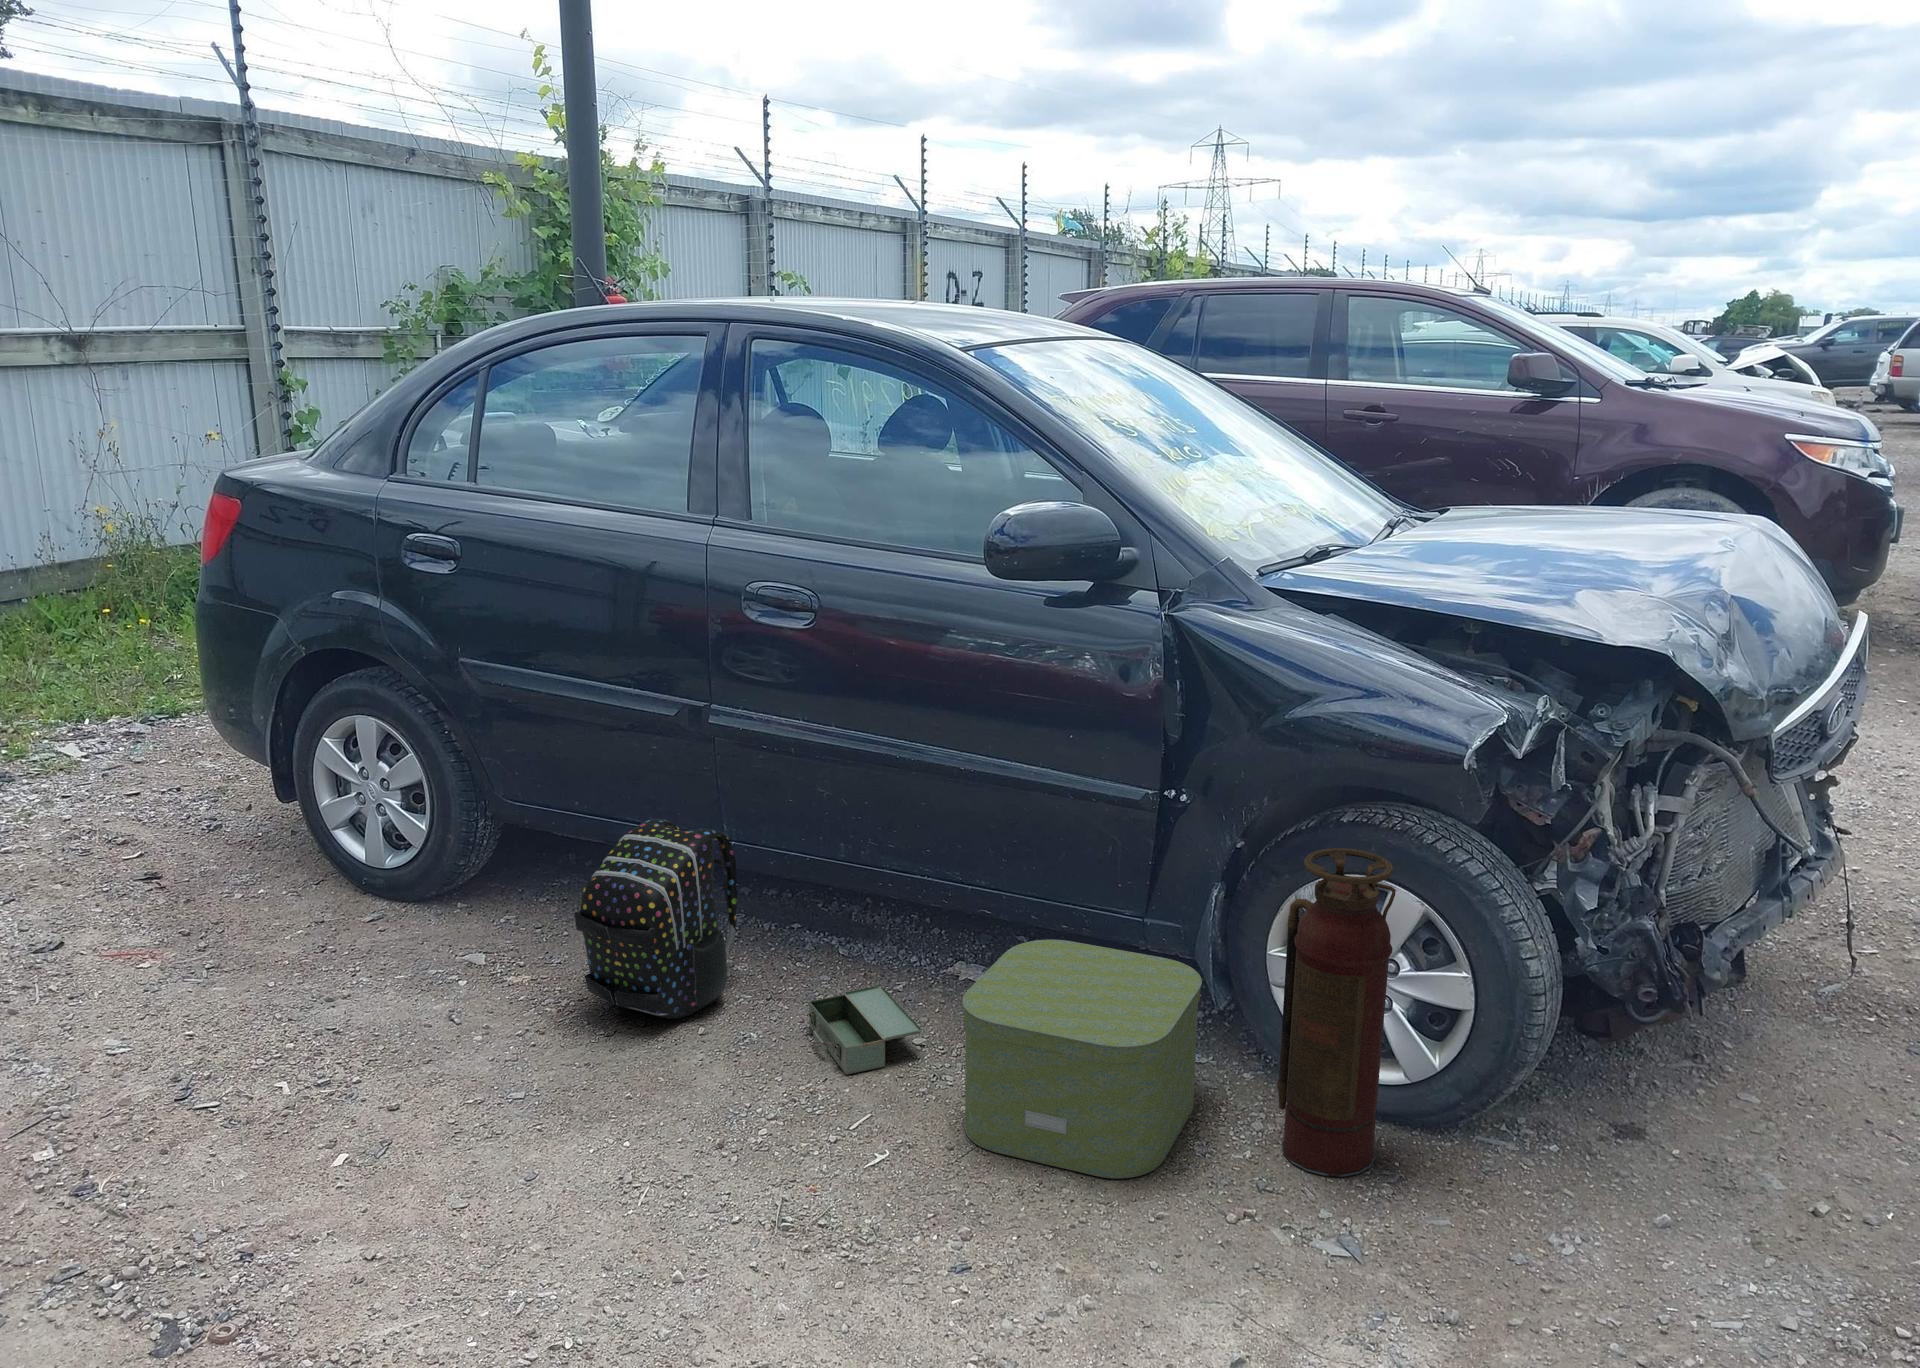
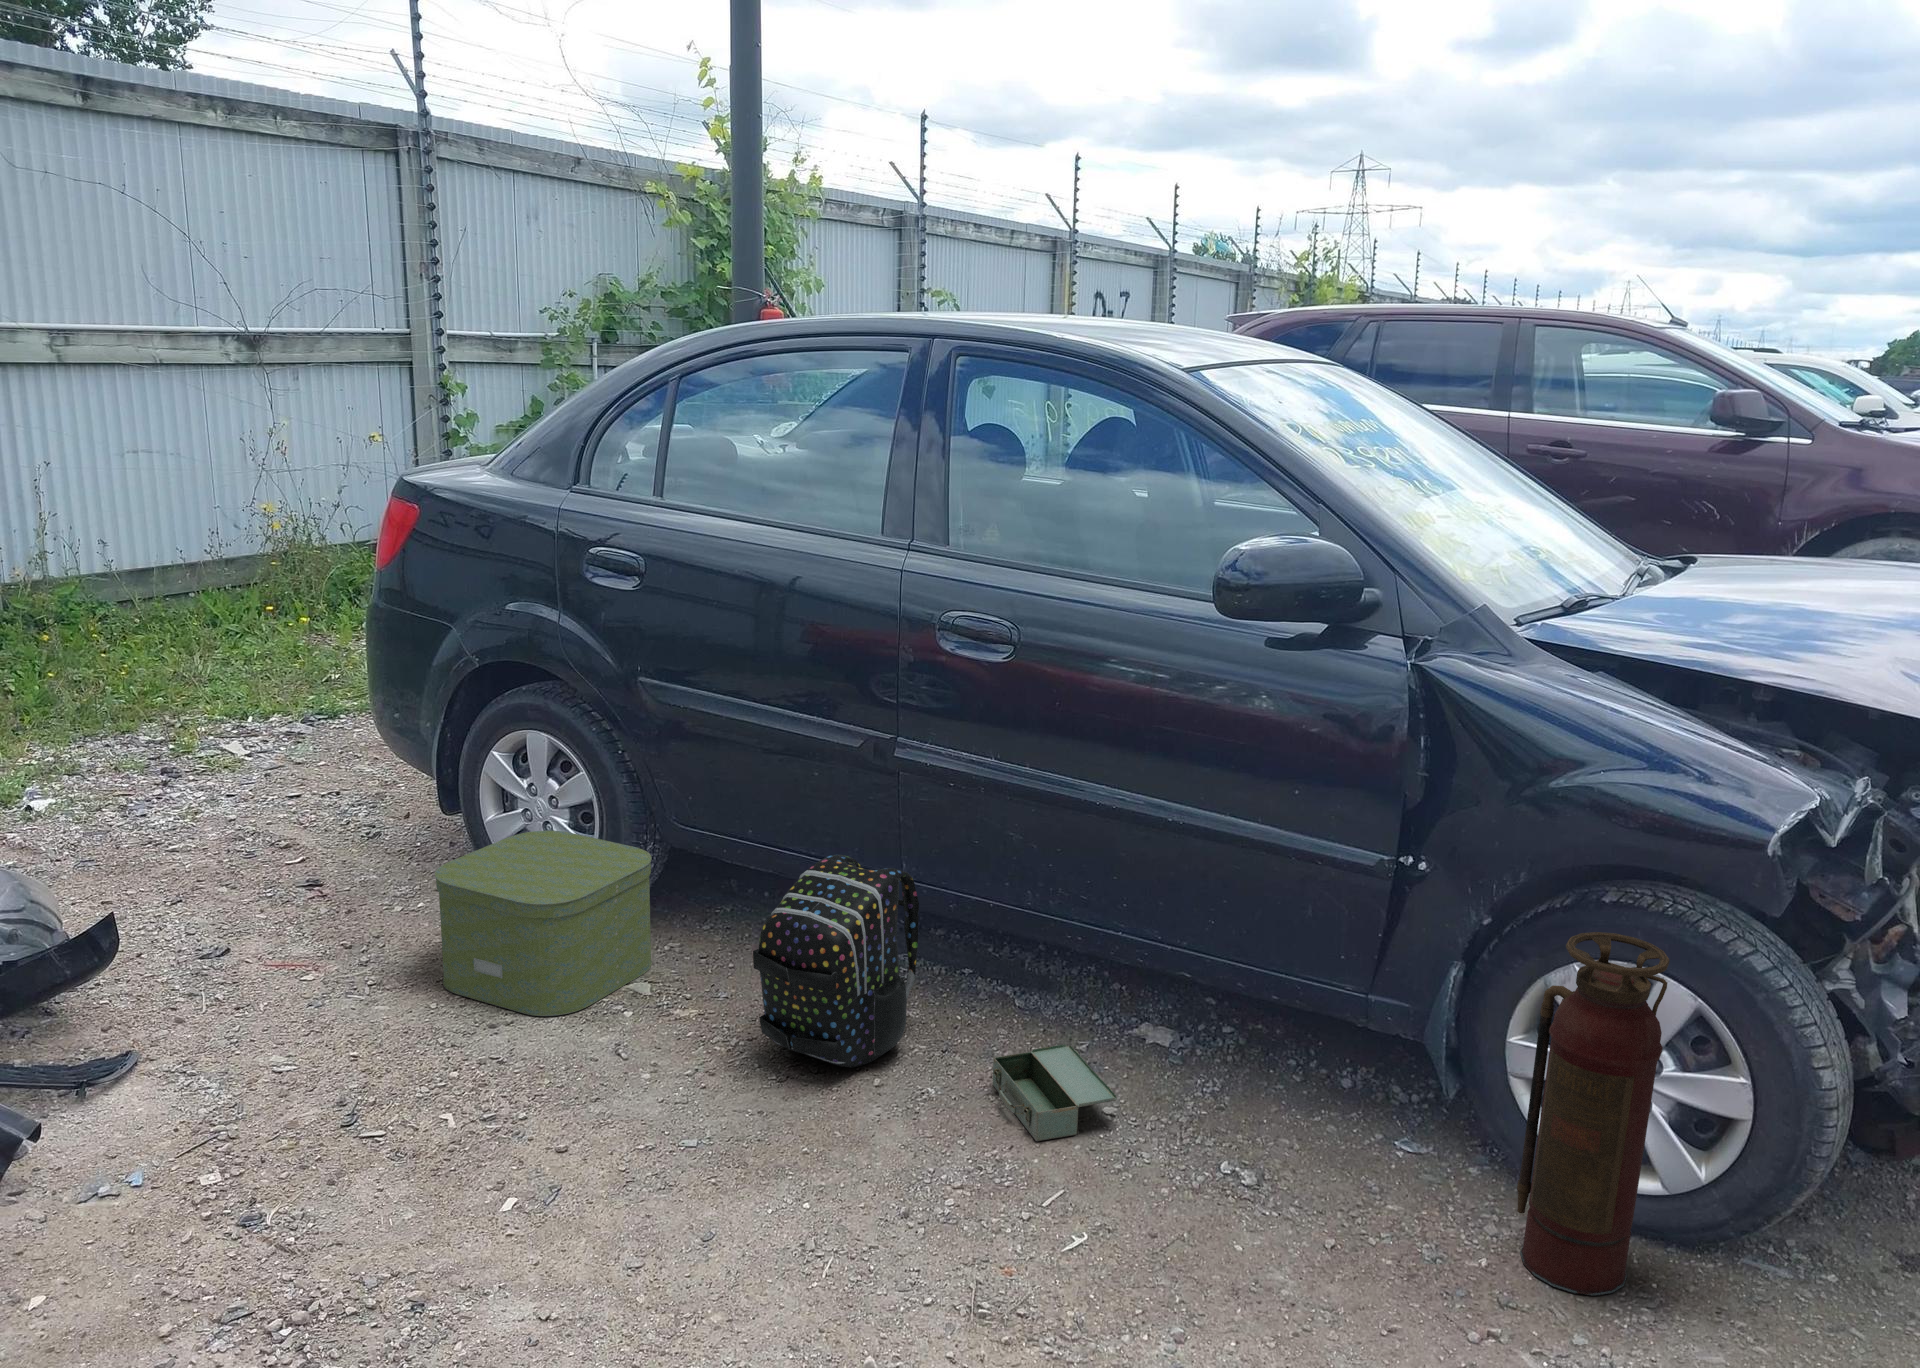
storage box: present [963,940,1202,1178] -> present [435,831,652,1016]

